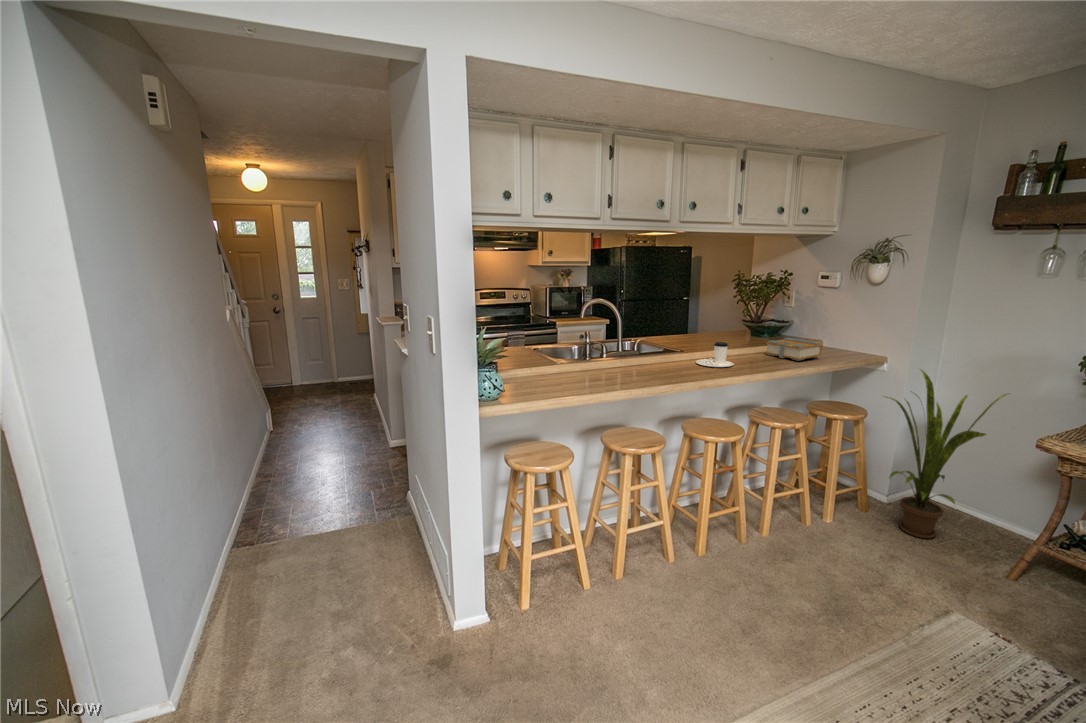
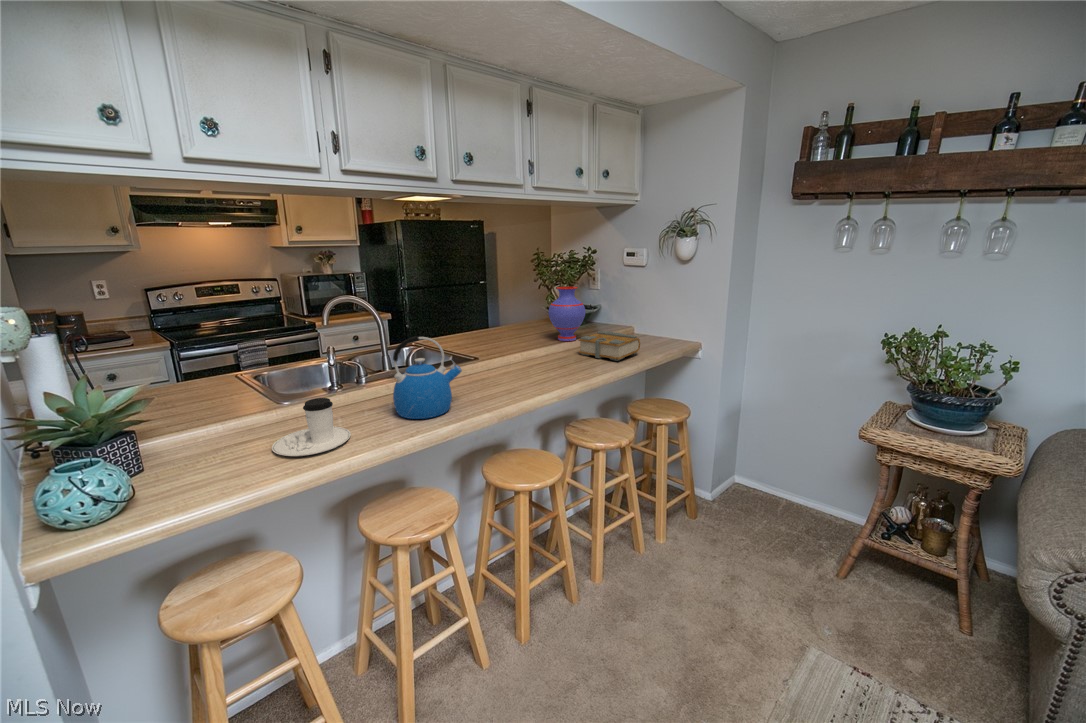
vase: none [742,302,775,346] -> present [548,287,586,341]
kettle: none [631,325,677,377] -> present [393,336,462,419]
coffee cup: present [696,342,734,367] -> present [272,398,351,456]
house plant: present [887,370,1007,538] -> none [704,353,831,543]

